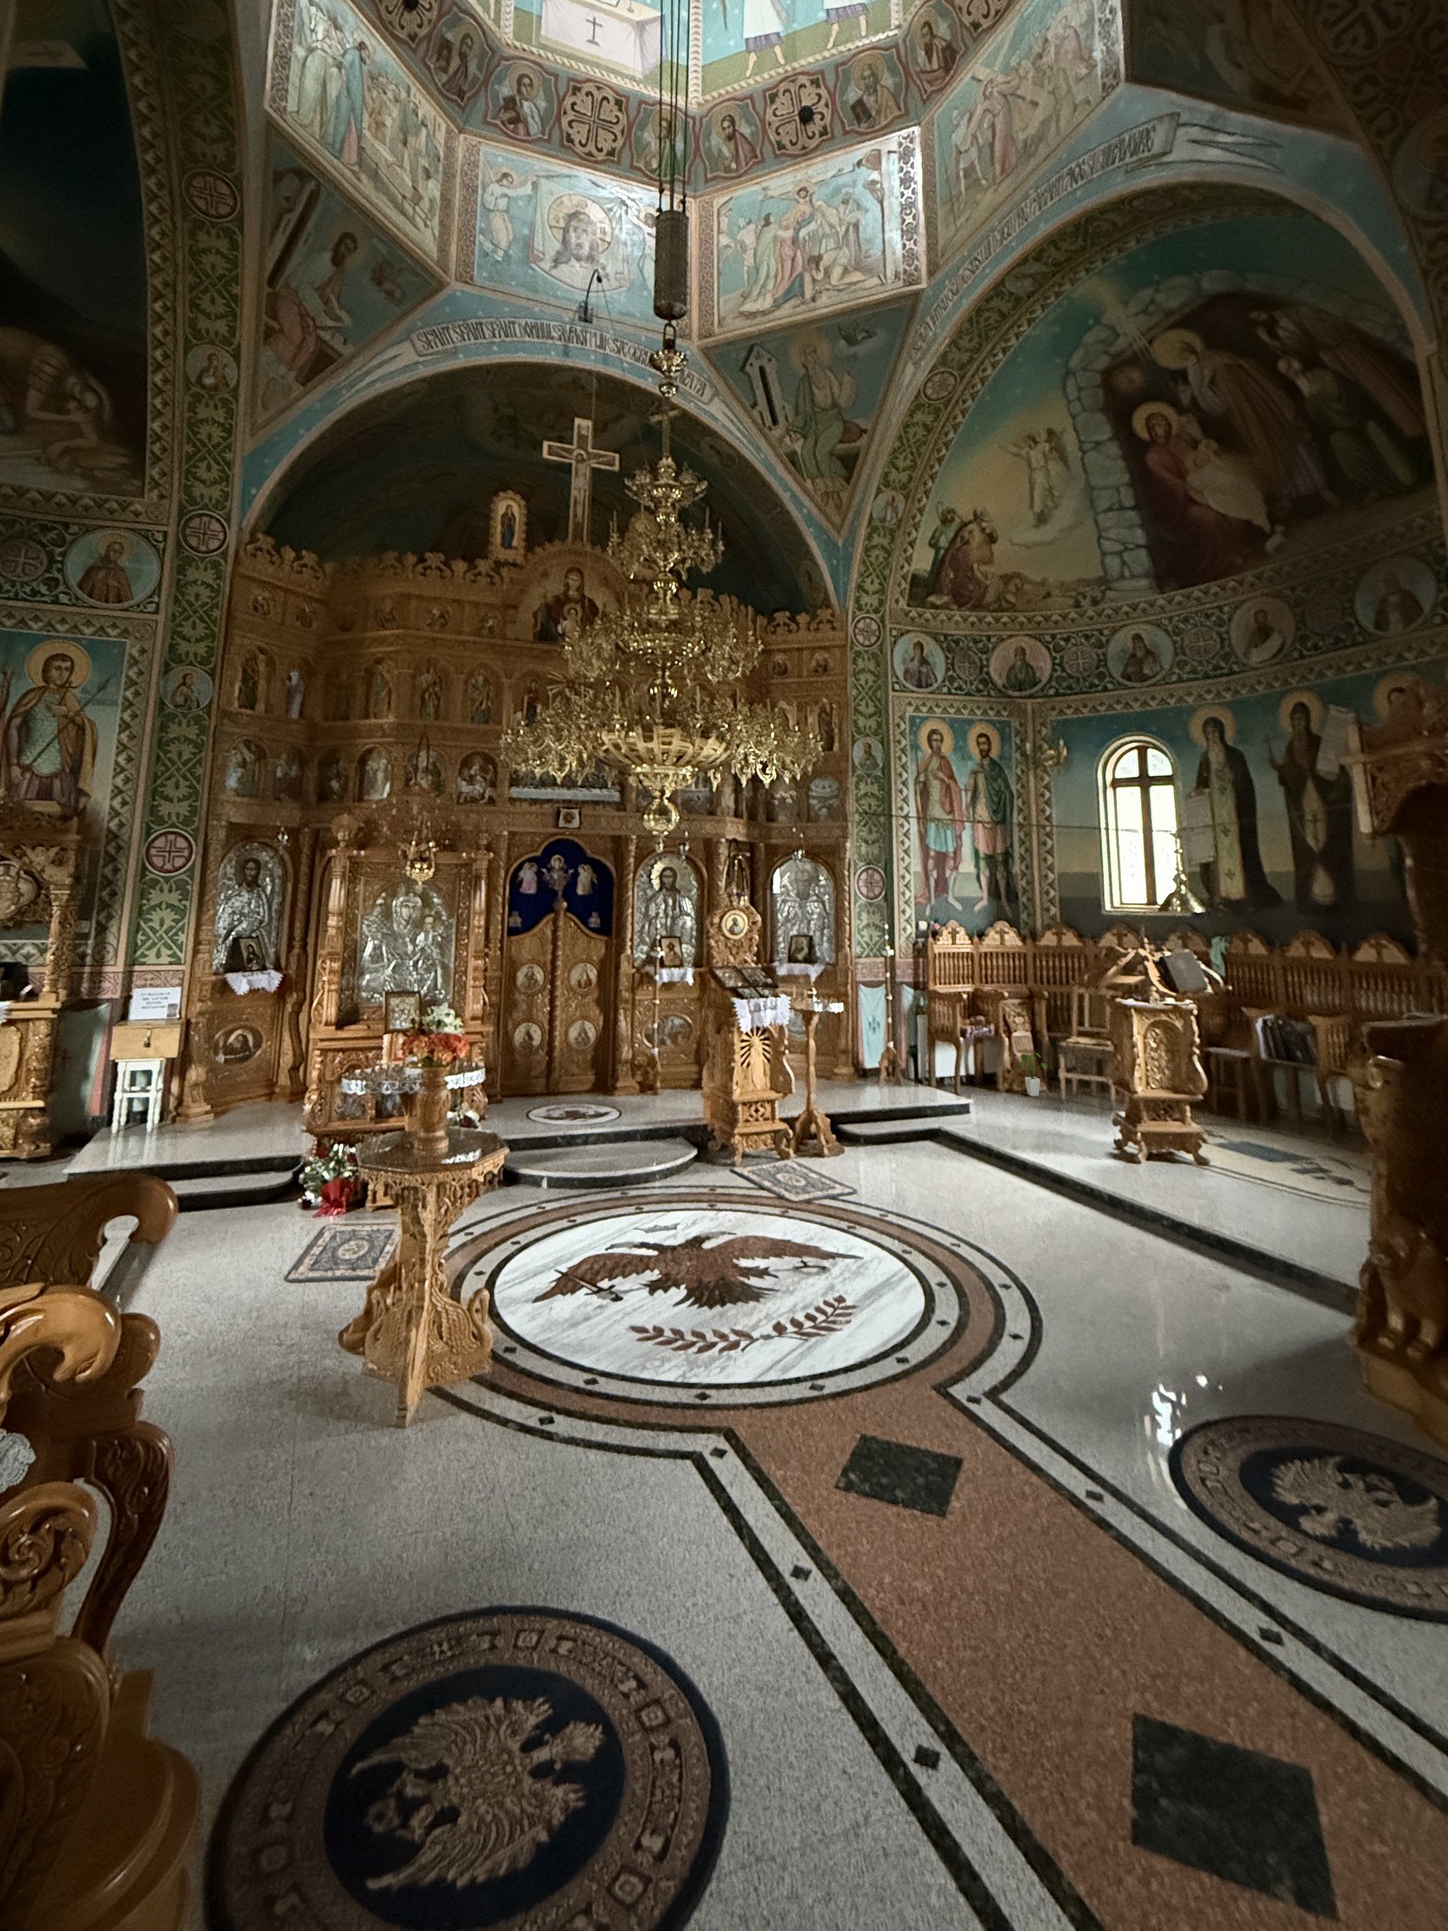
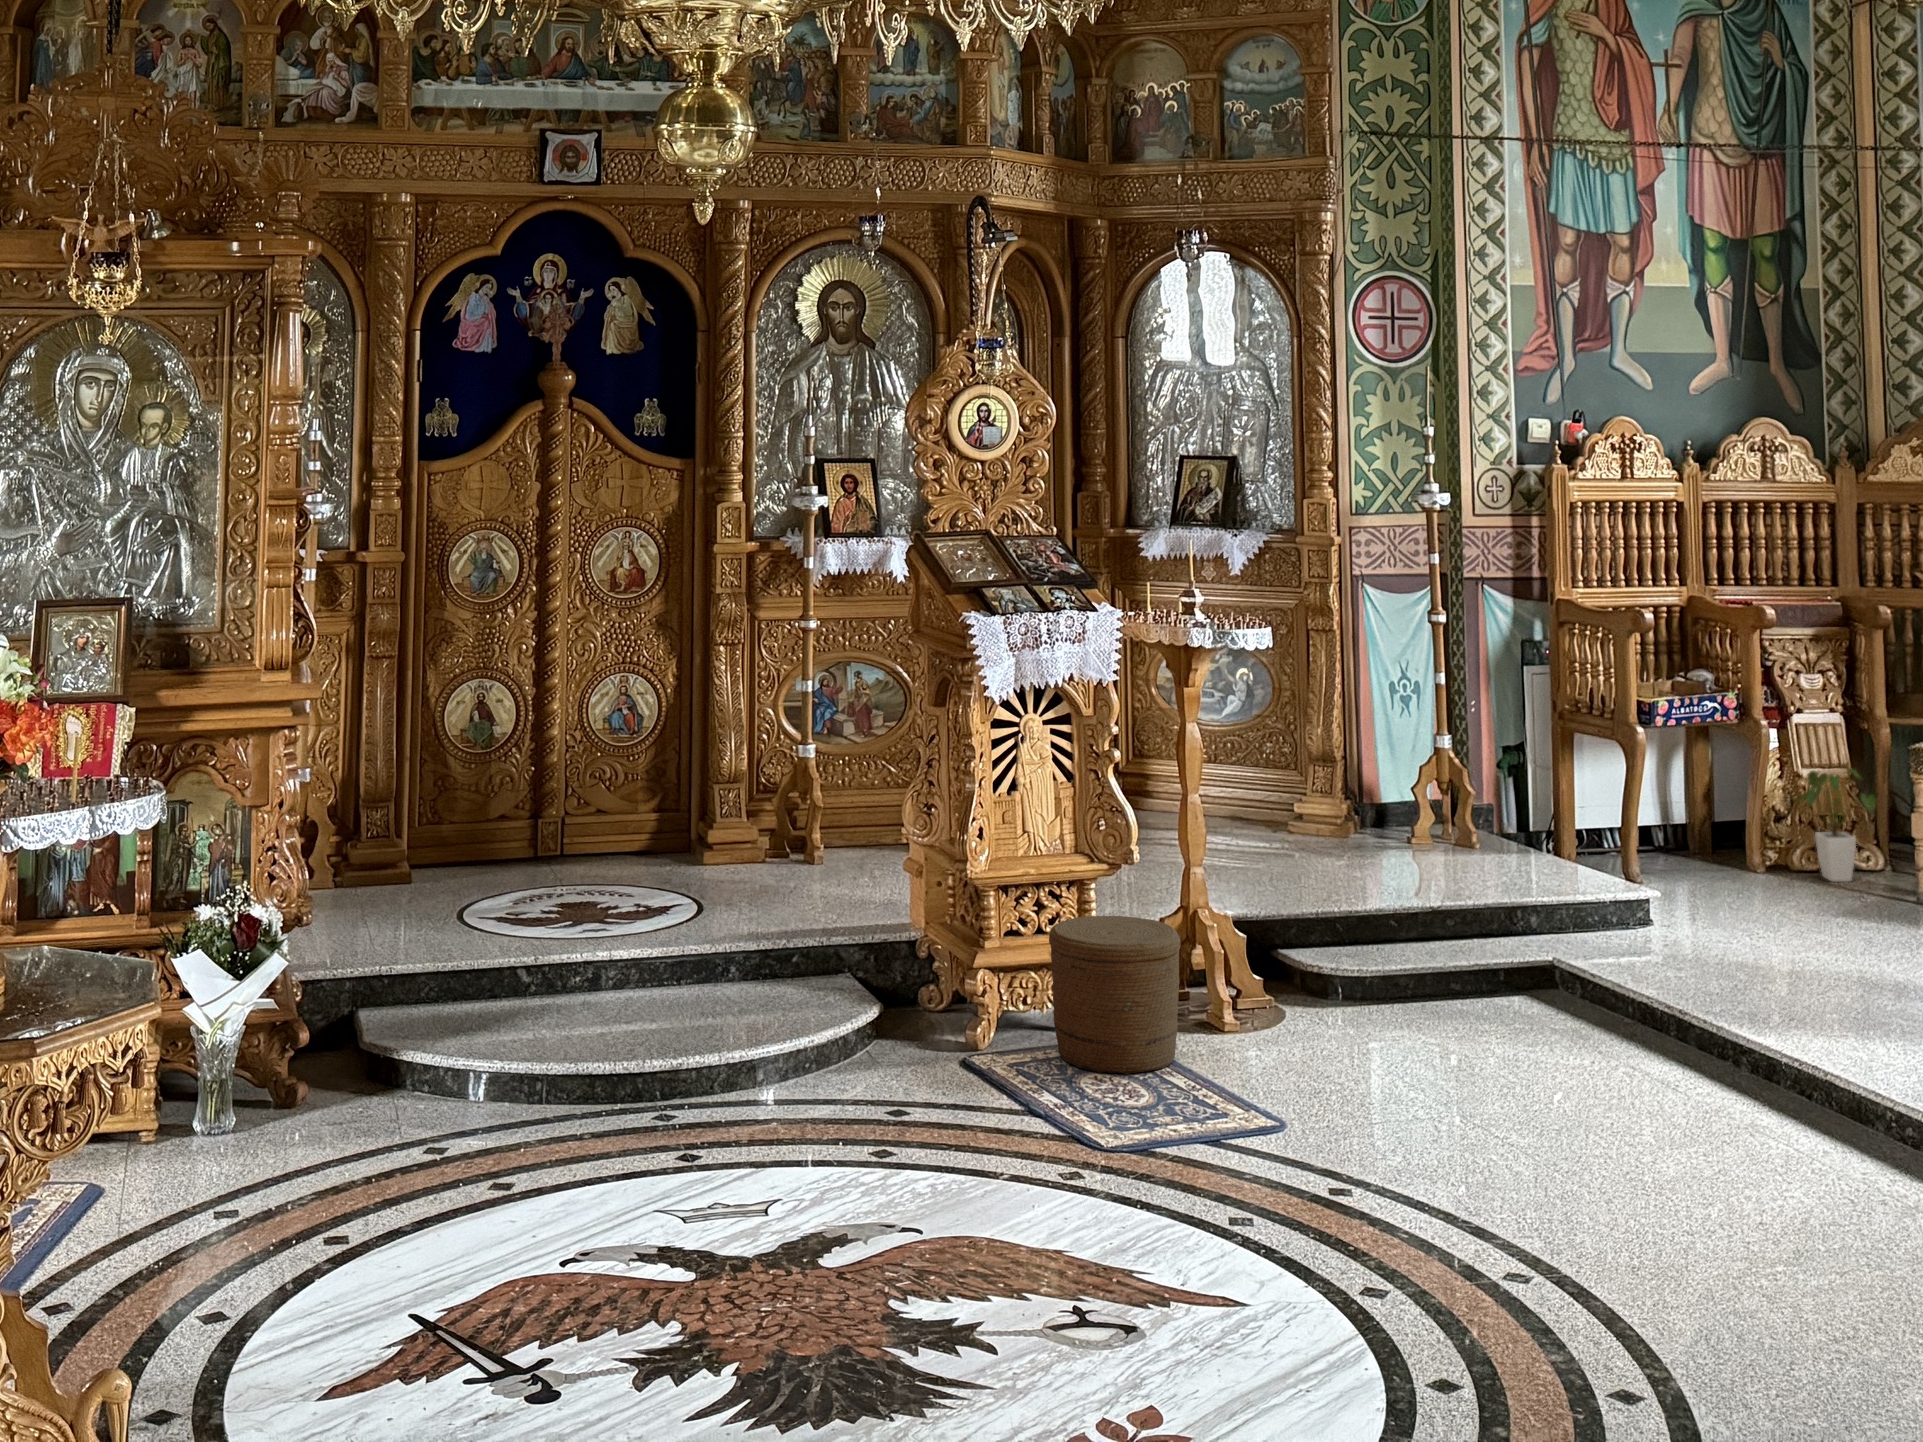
woven basket: none [763,1112,813,1173] -> present [1049,916,1181,1074]

